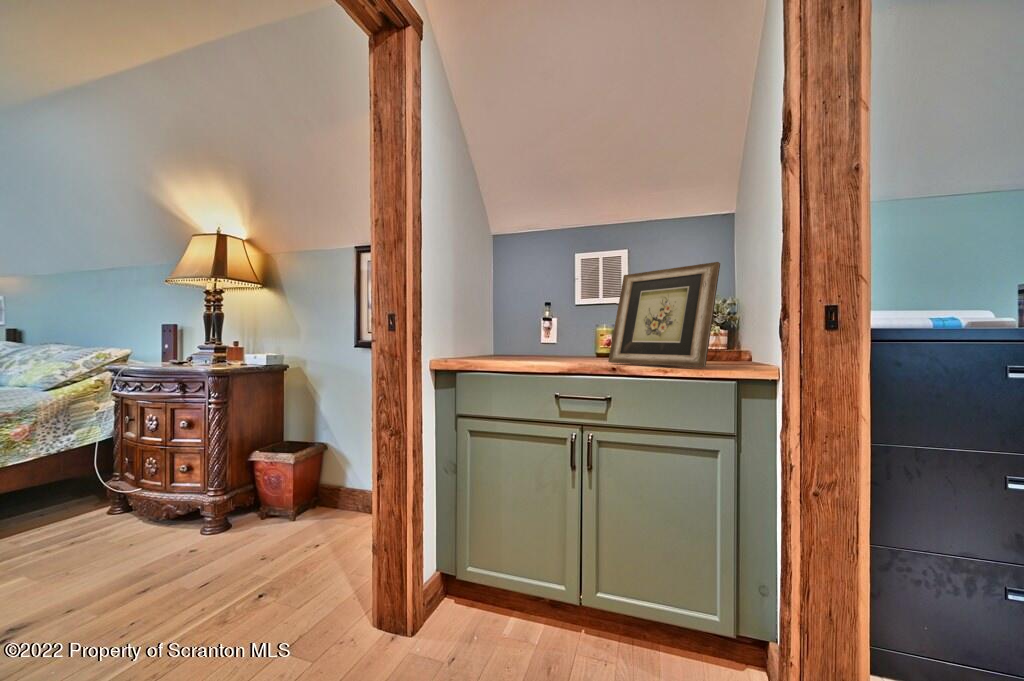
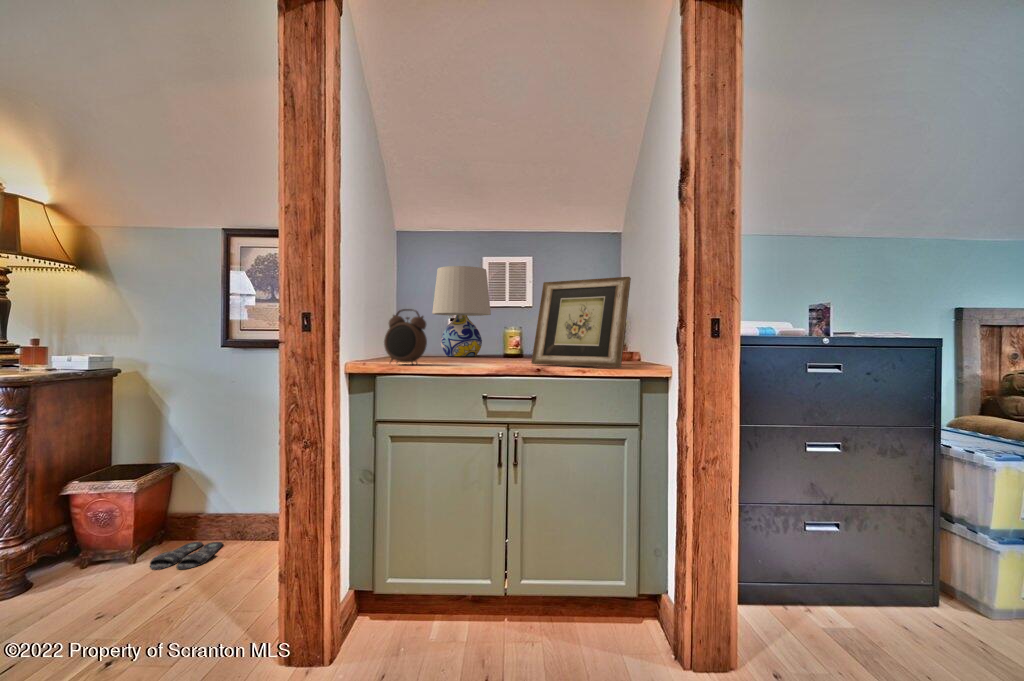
table lamp: none [526,265,584,354] -> present [432,266,491,356]
alarm clock: none [464,308,504,363] -> present [384,309,427,364]
slippers: none [305,507,361,531] -> present [150,542,223,570]

